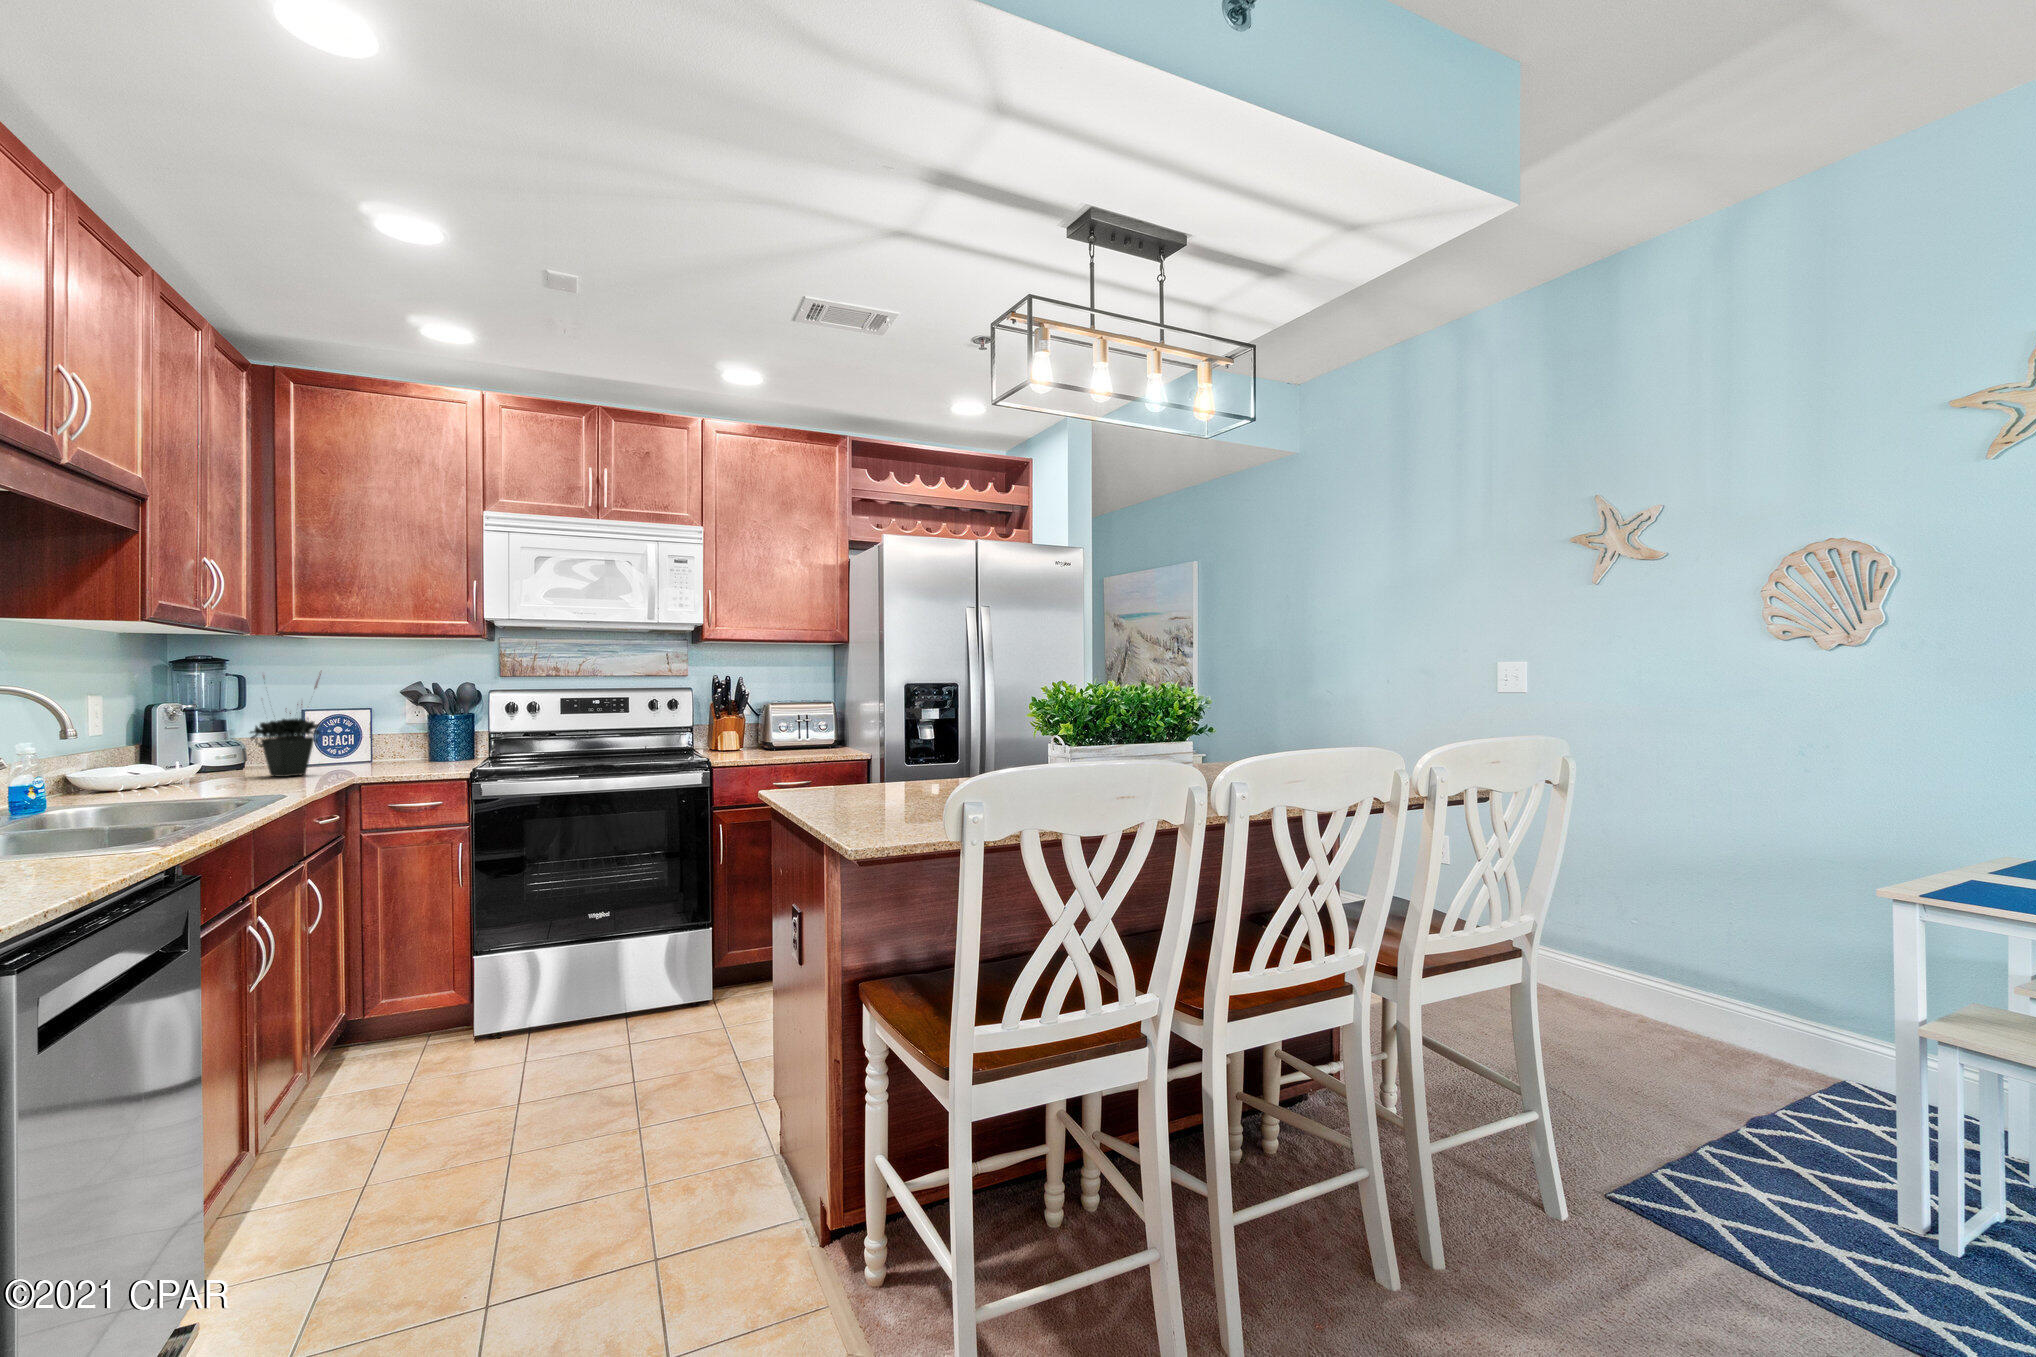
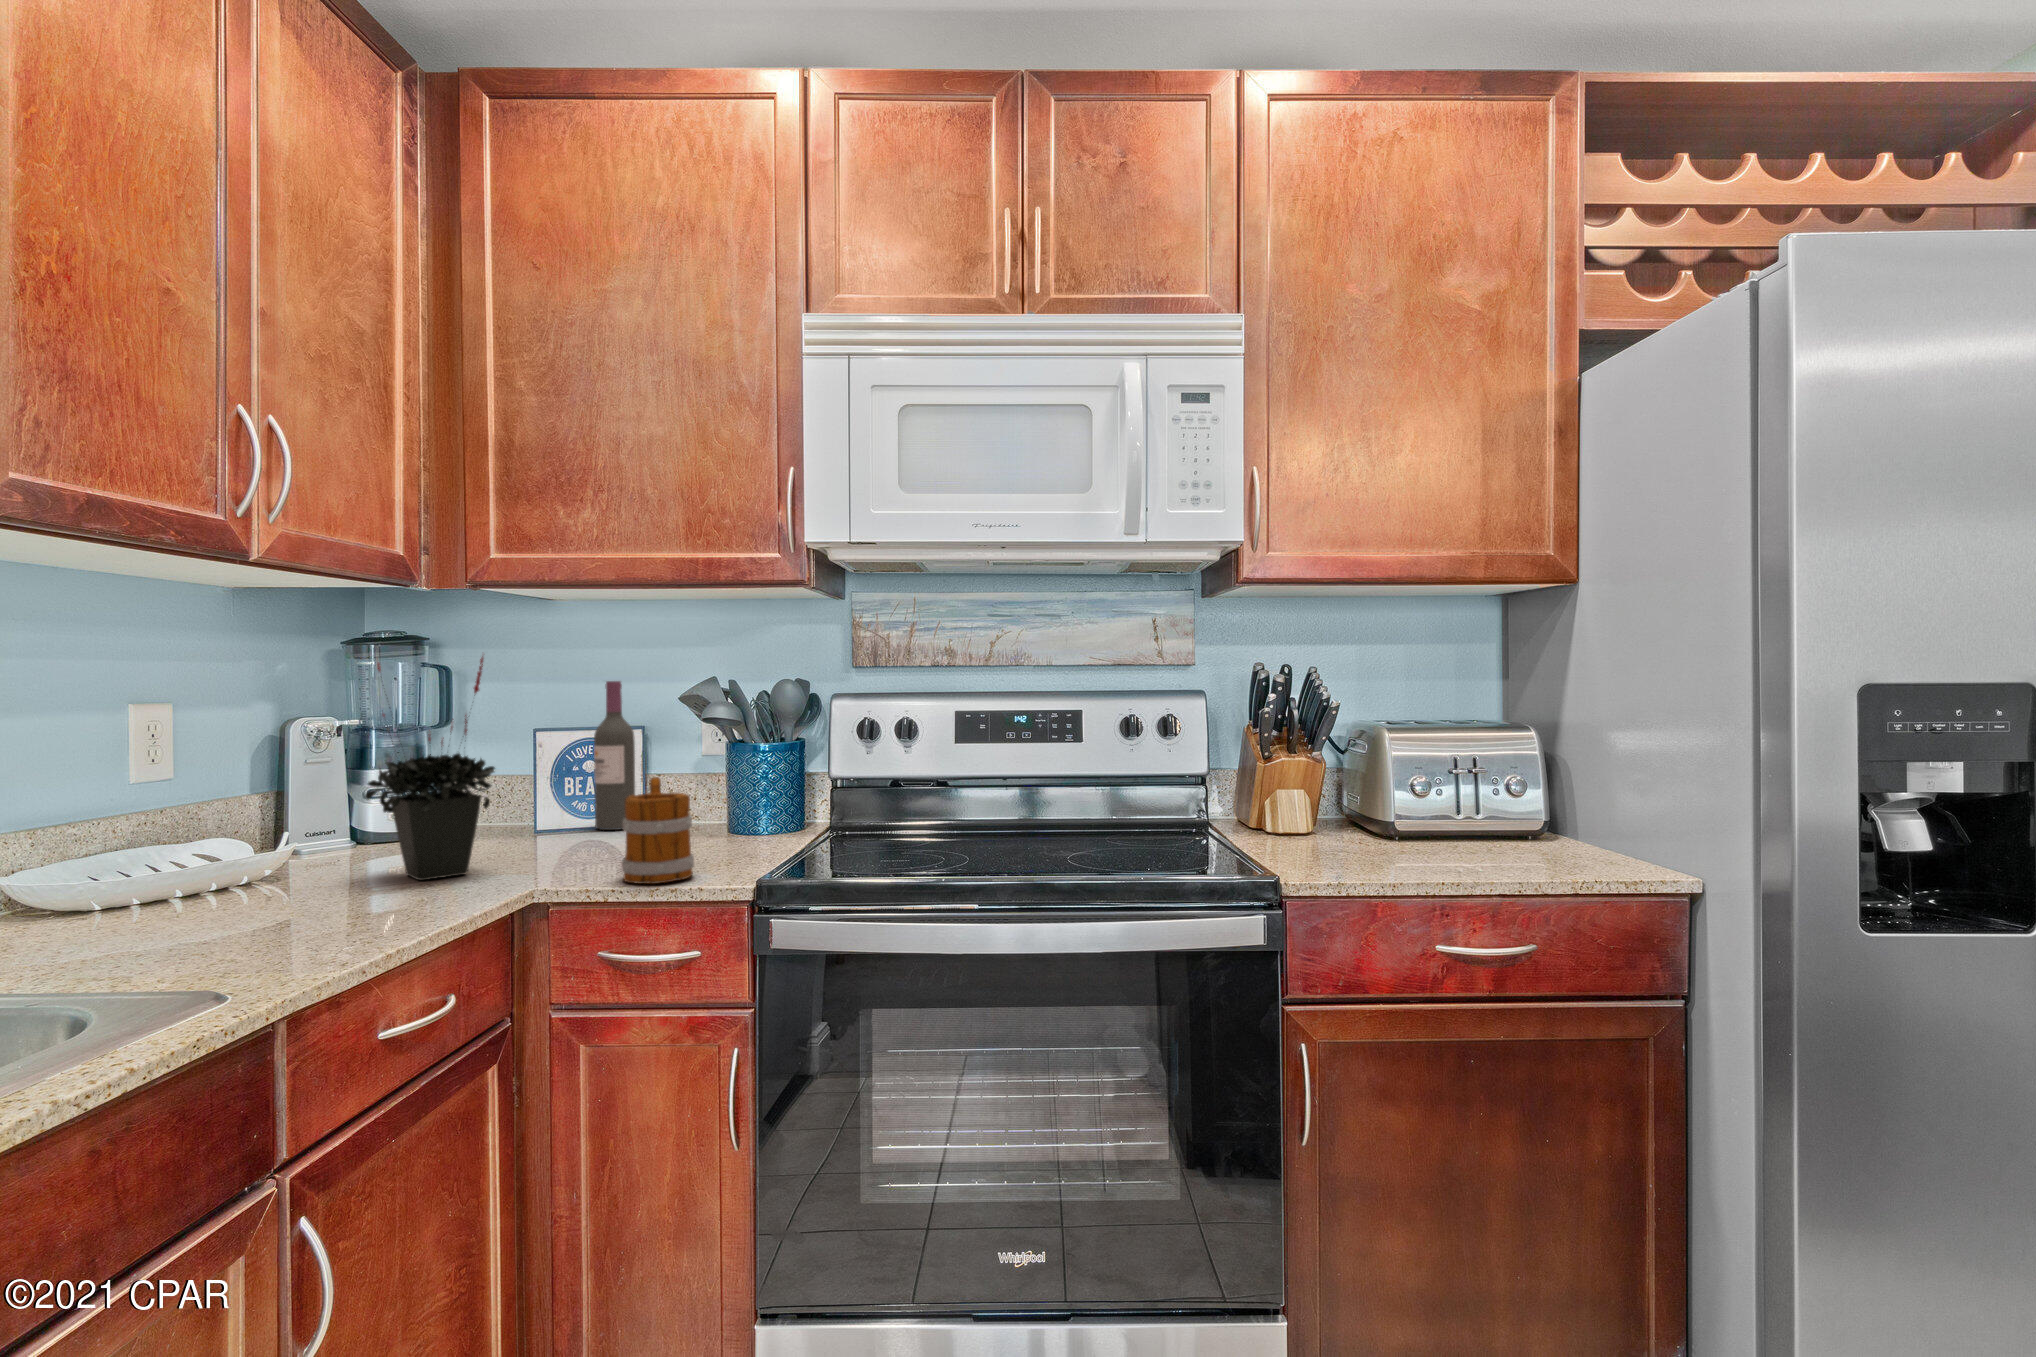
wine bottle: none [344,684,369,763] -> present [594,681,635,830]
mug: none [395,728,434,774] -> present [622,777,694,884]

